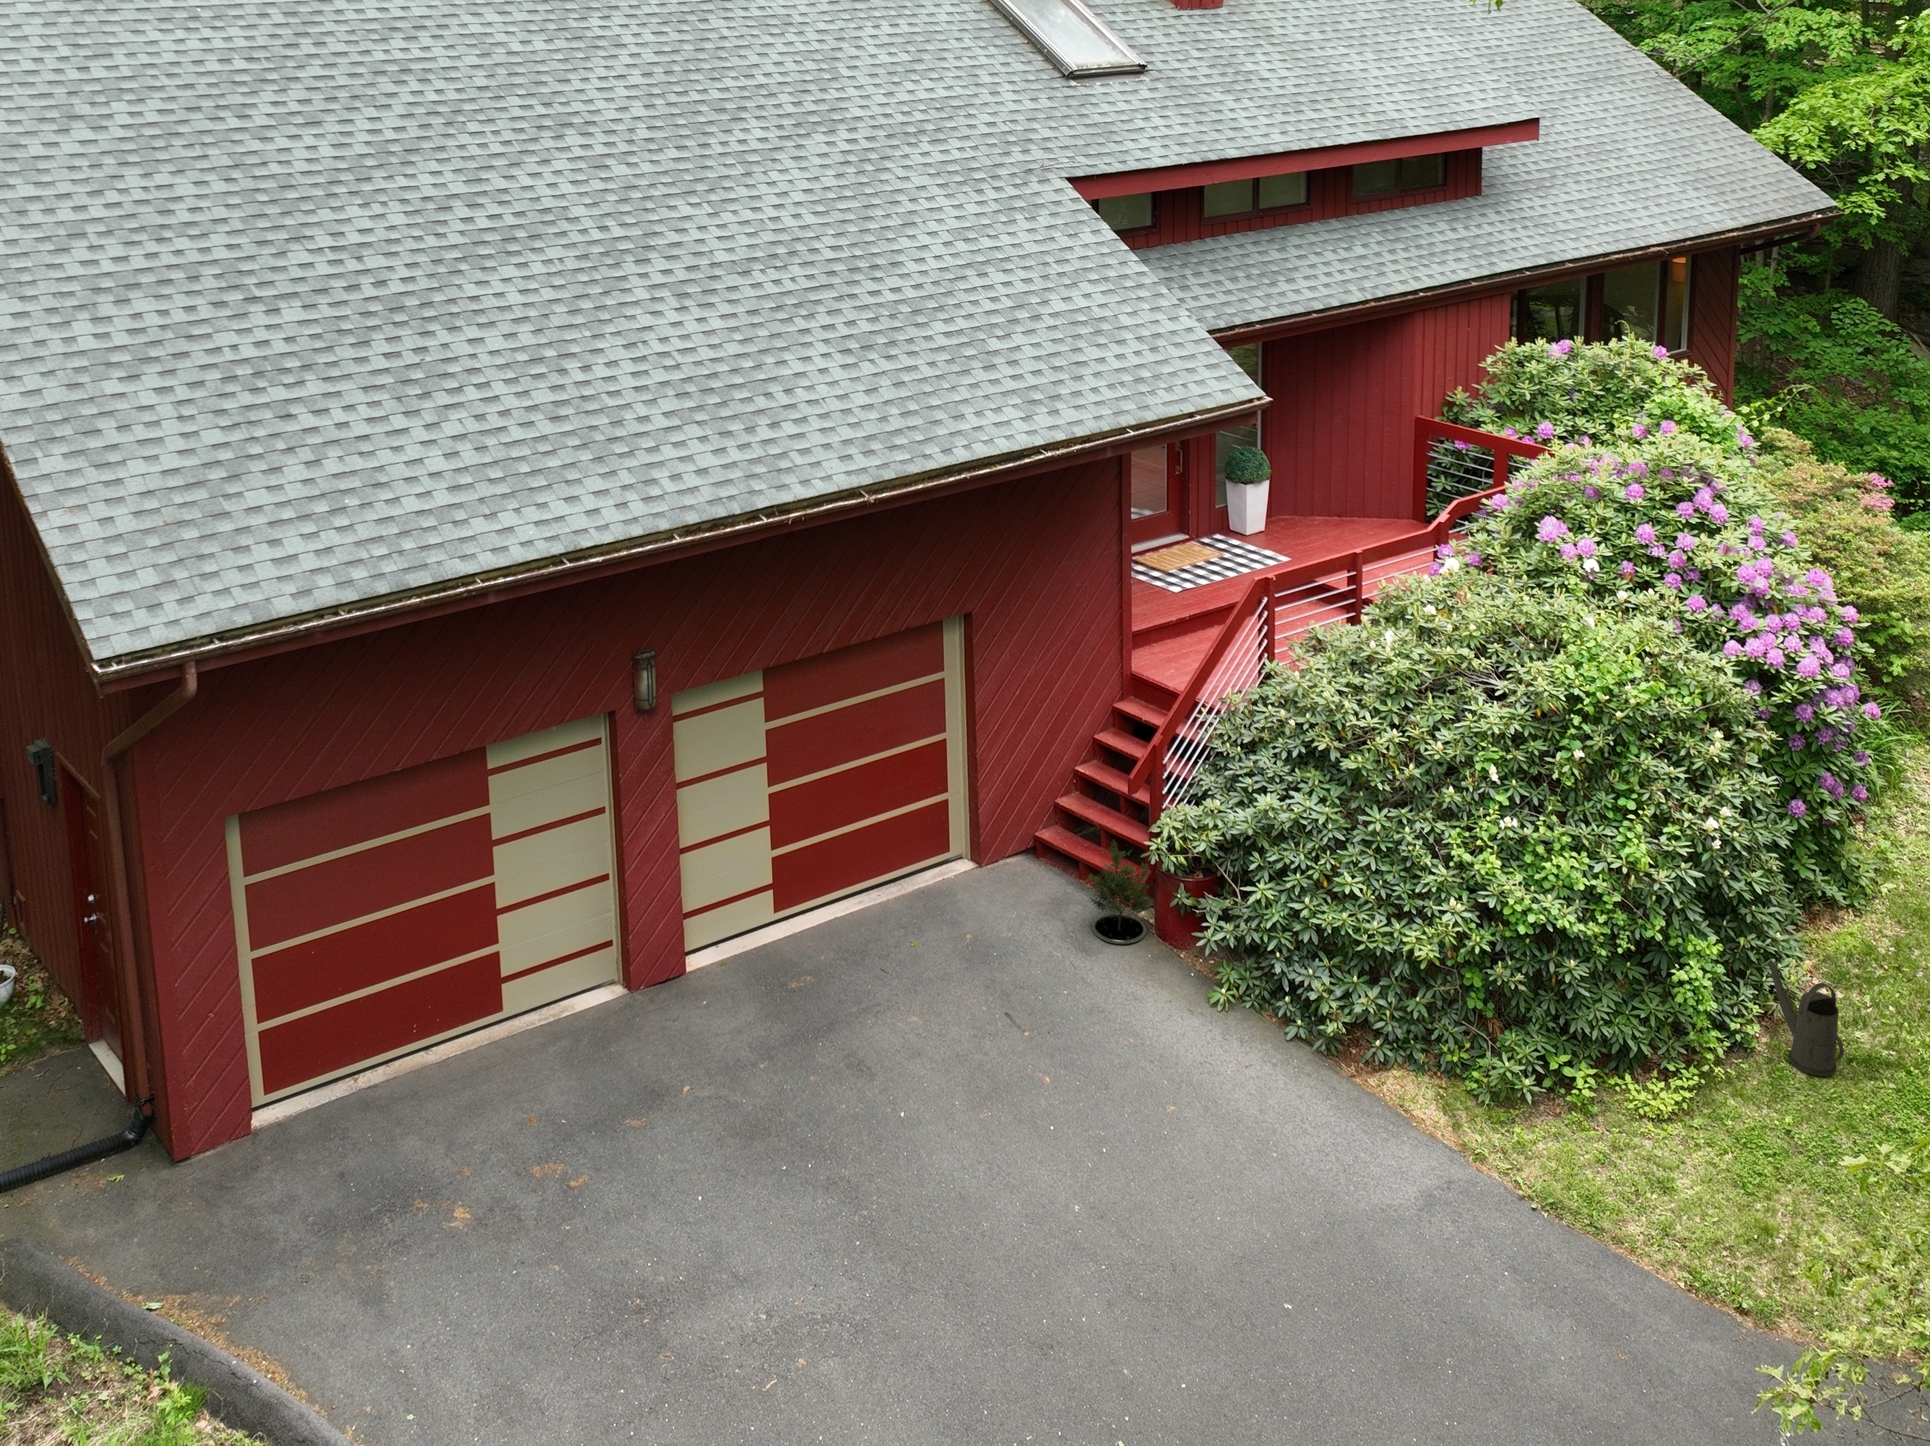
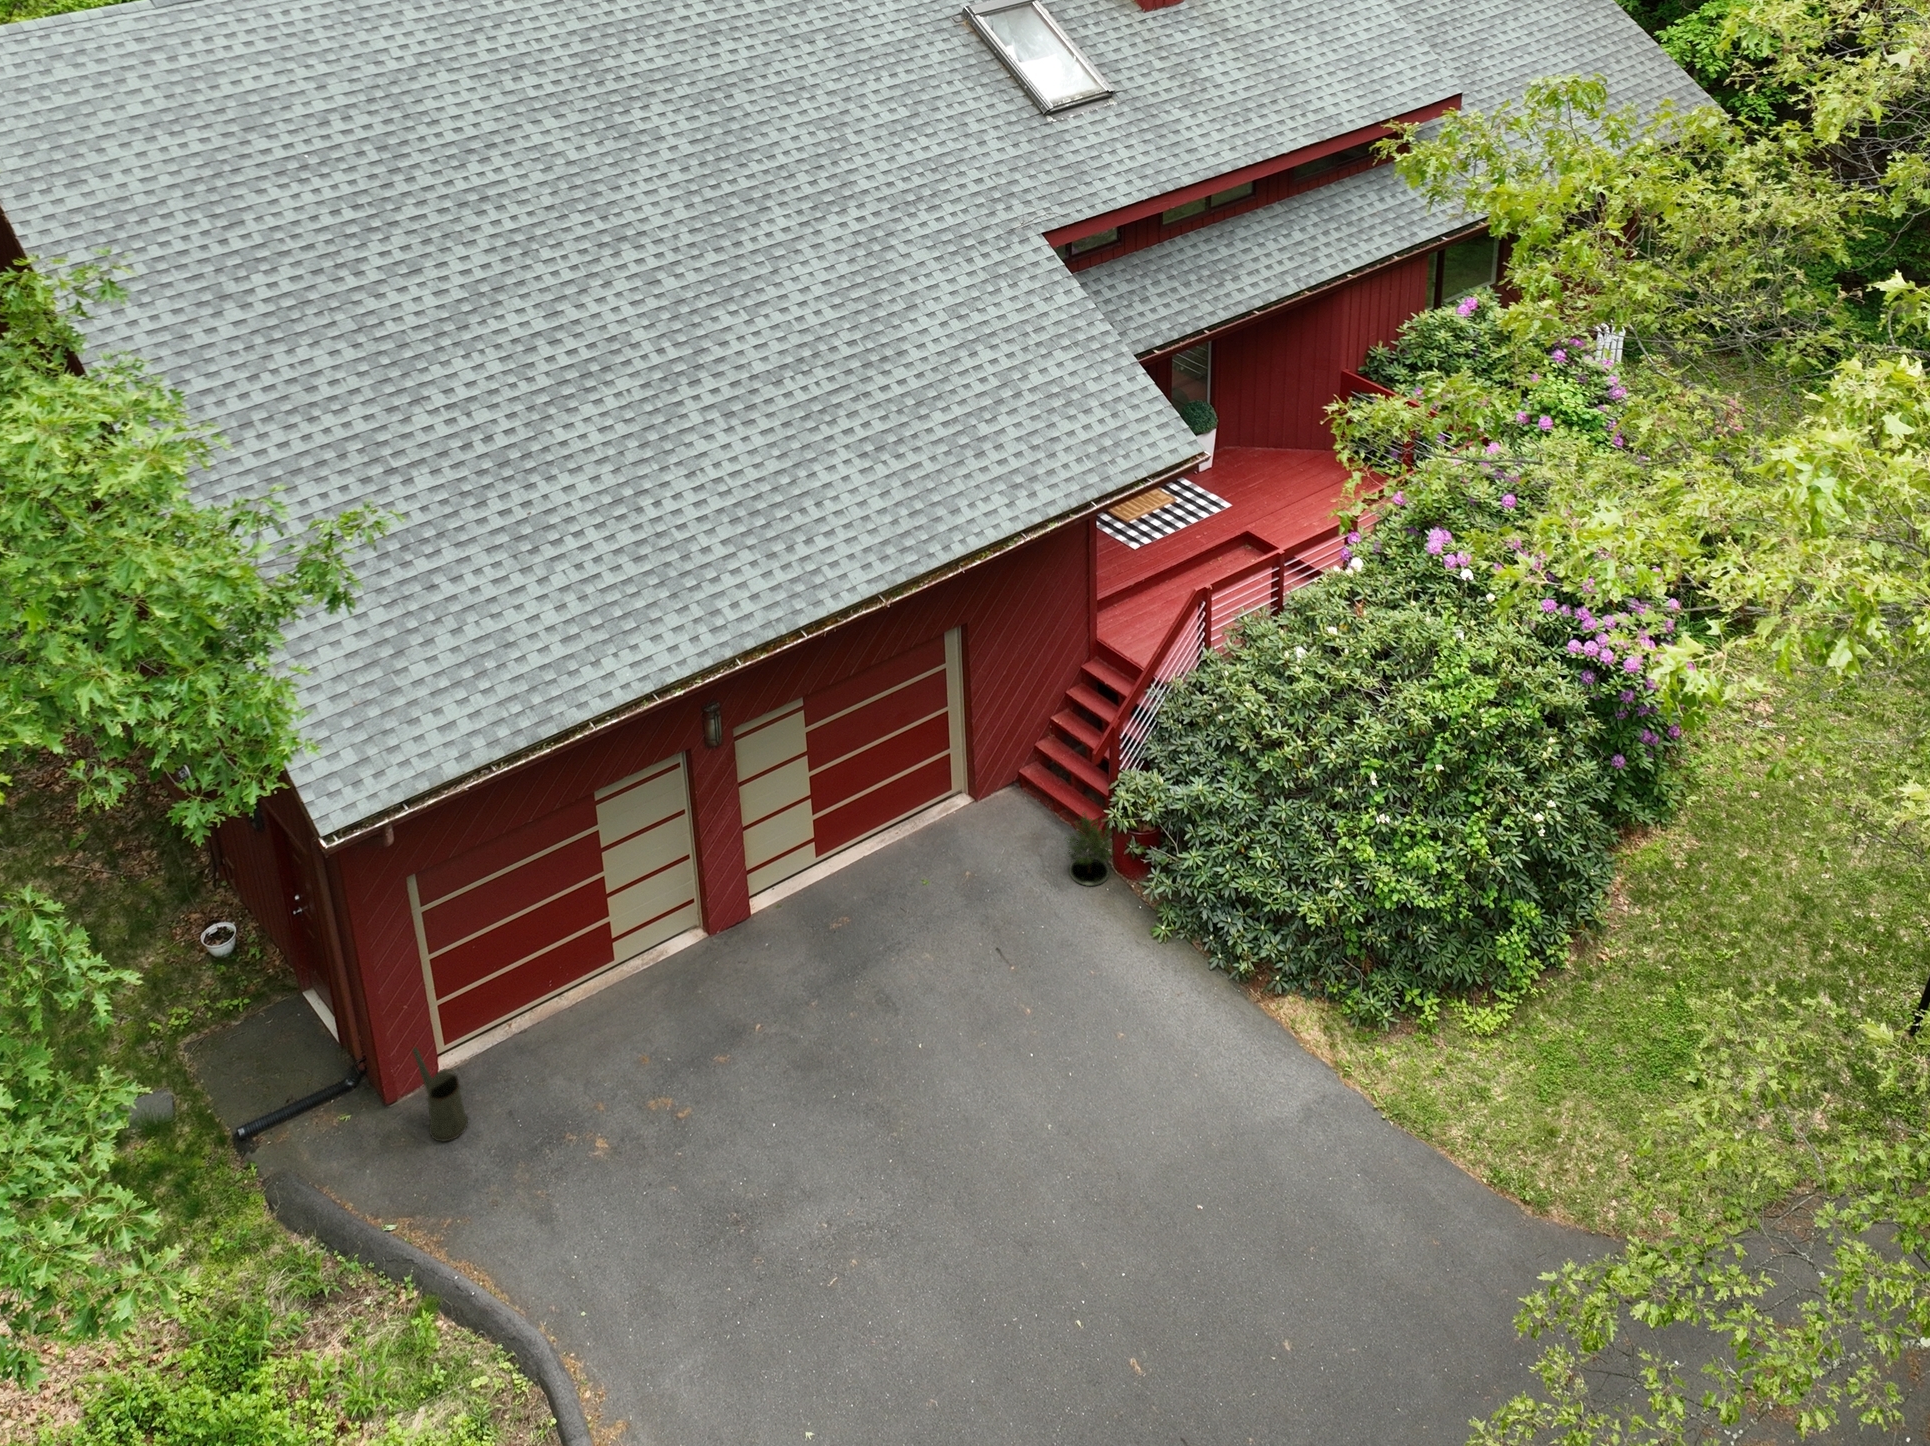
watering can: present [1768,960,1844,1076] -> present [413,1047,468,1141]

